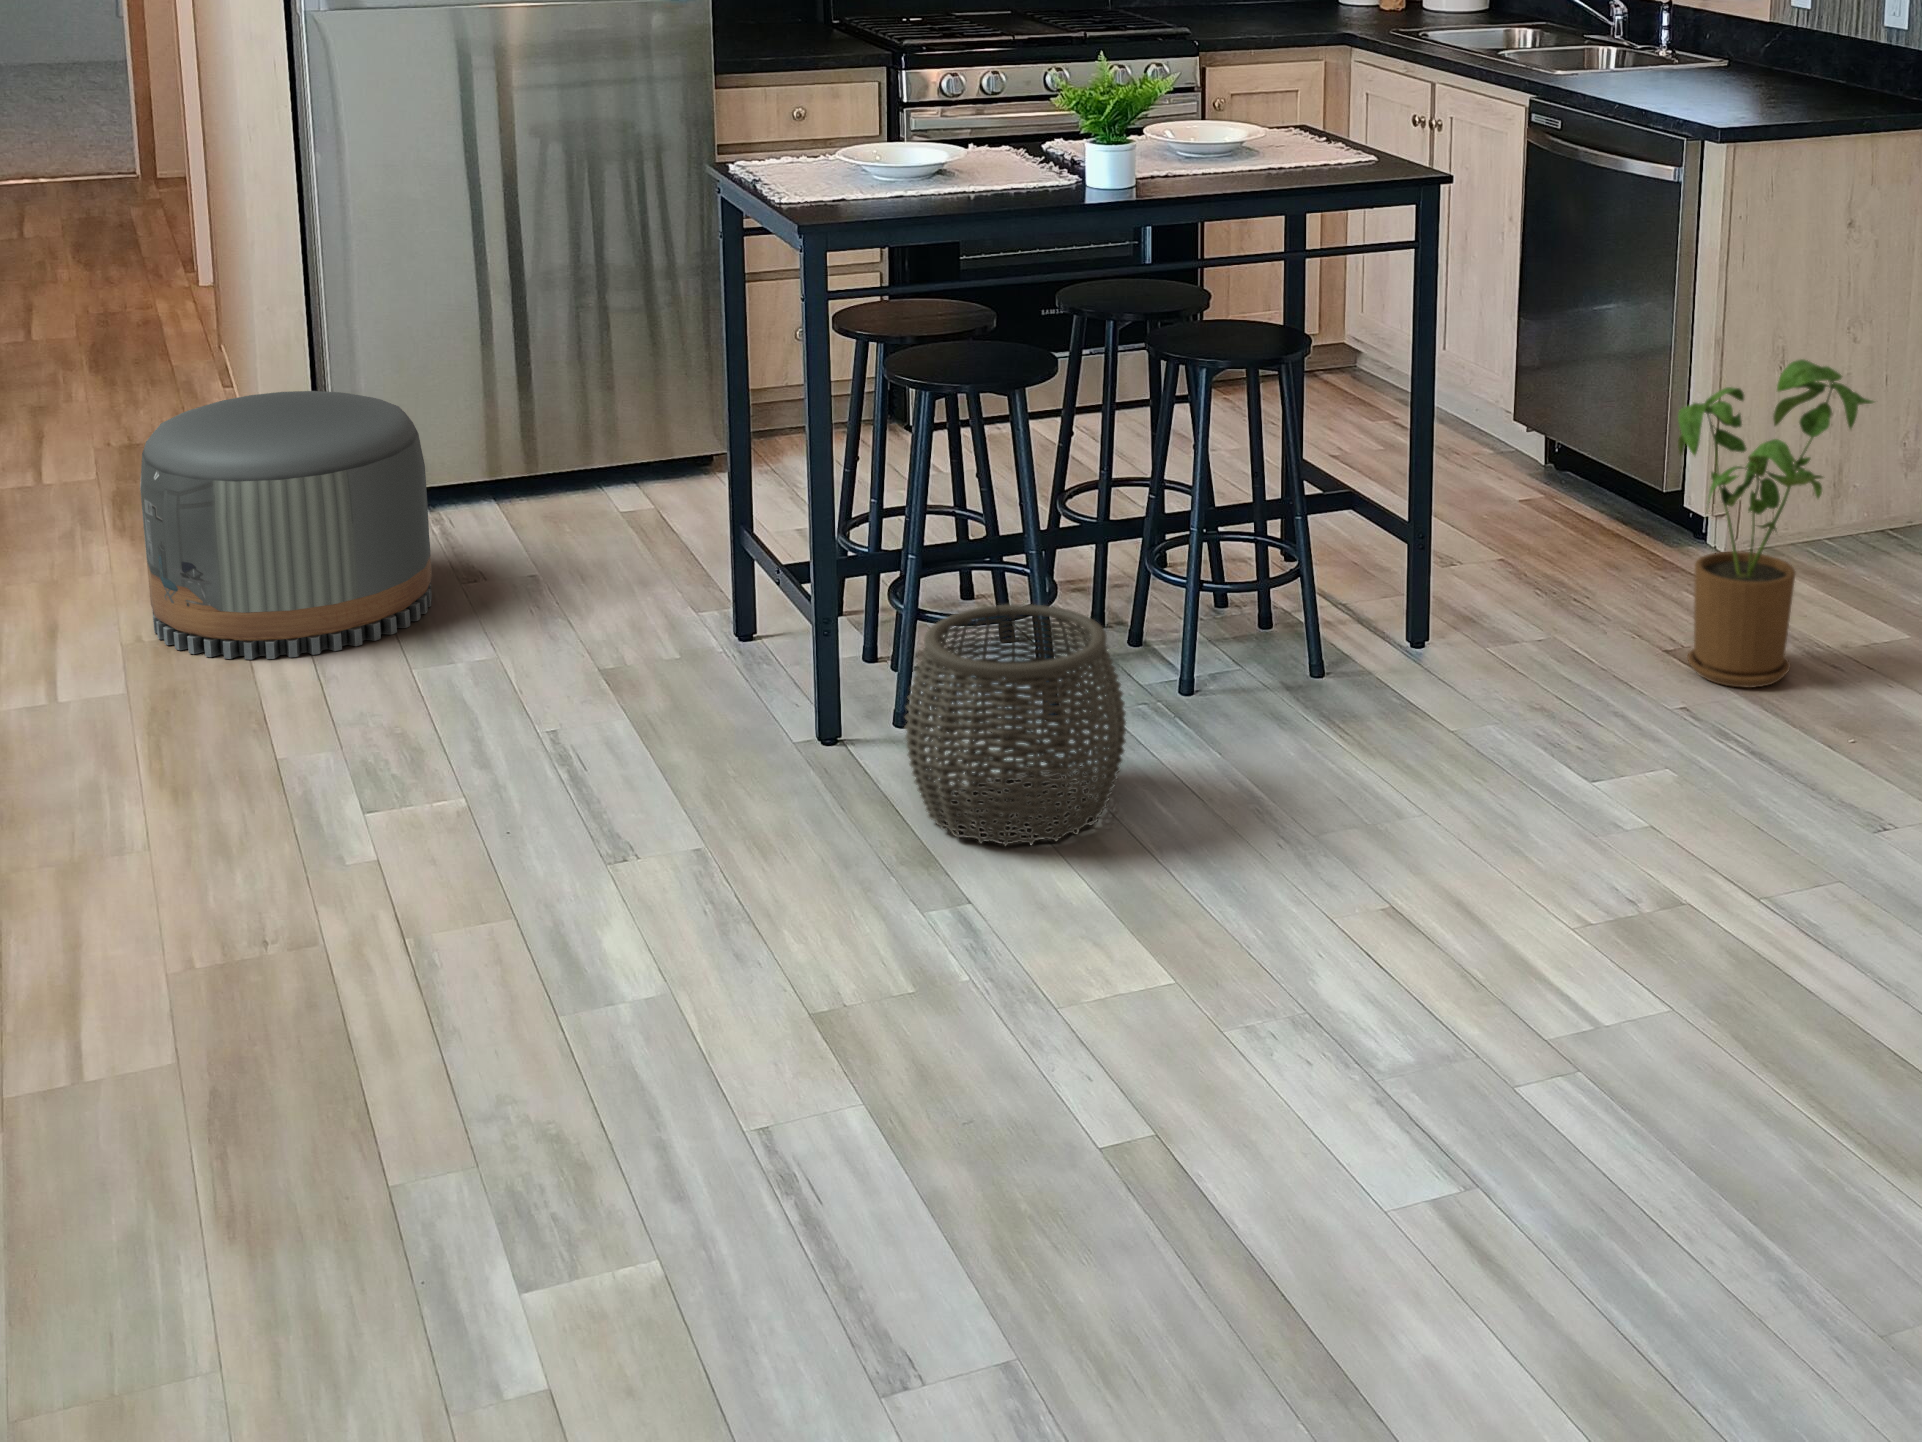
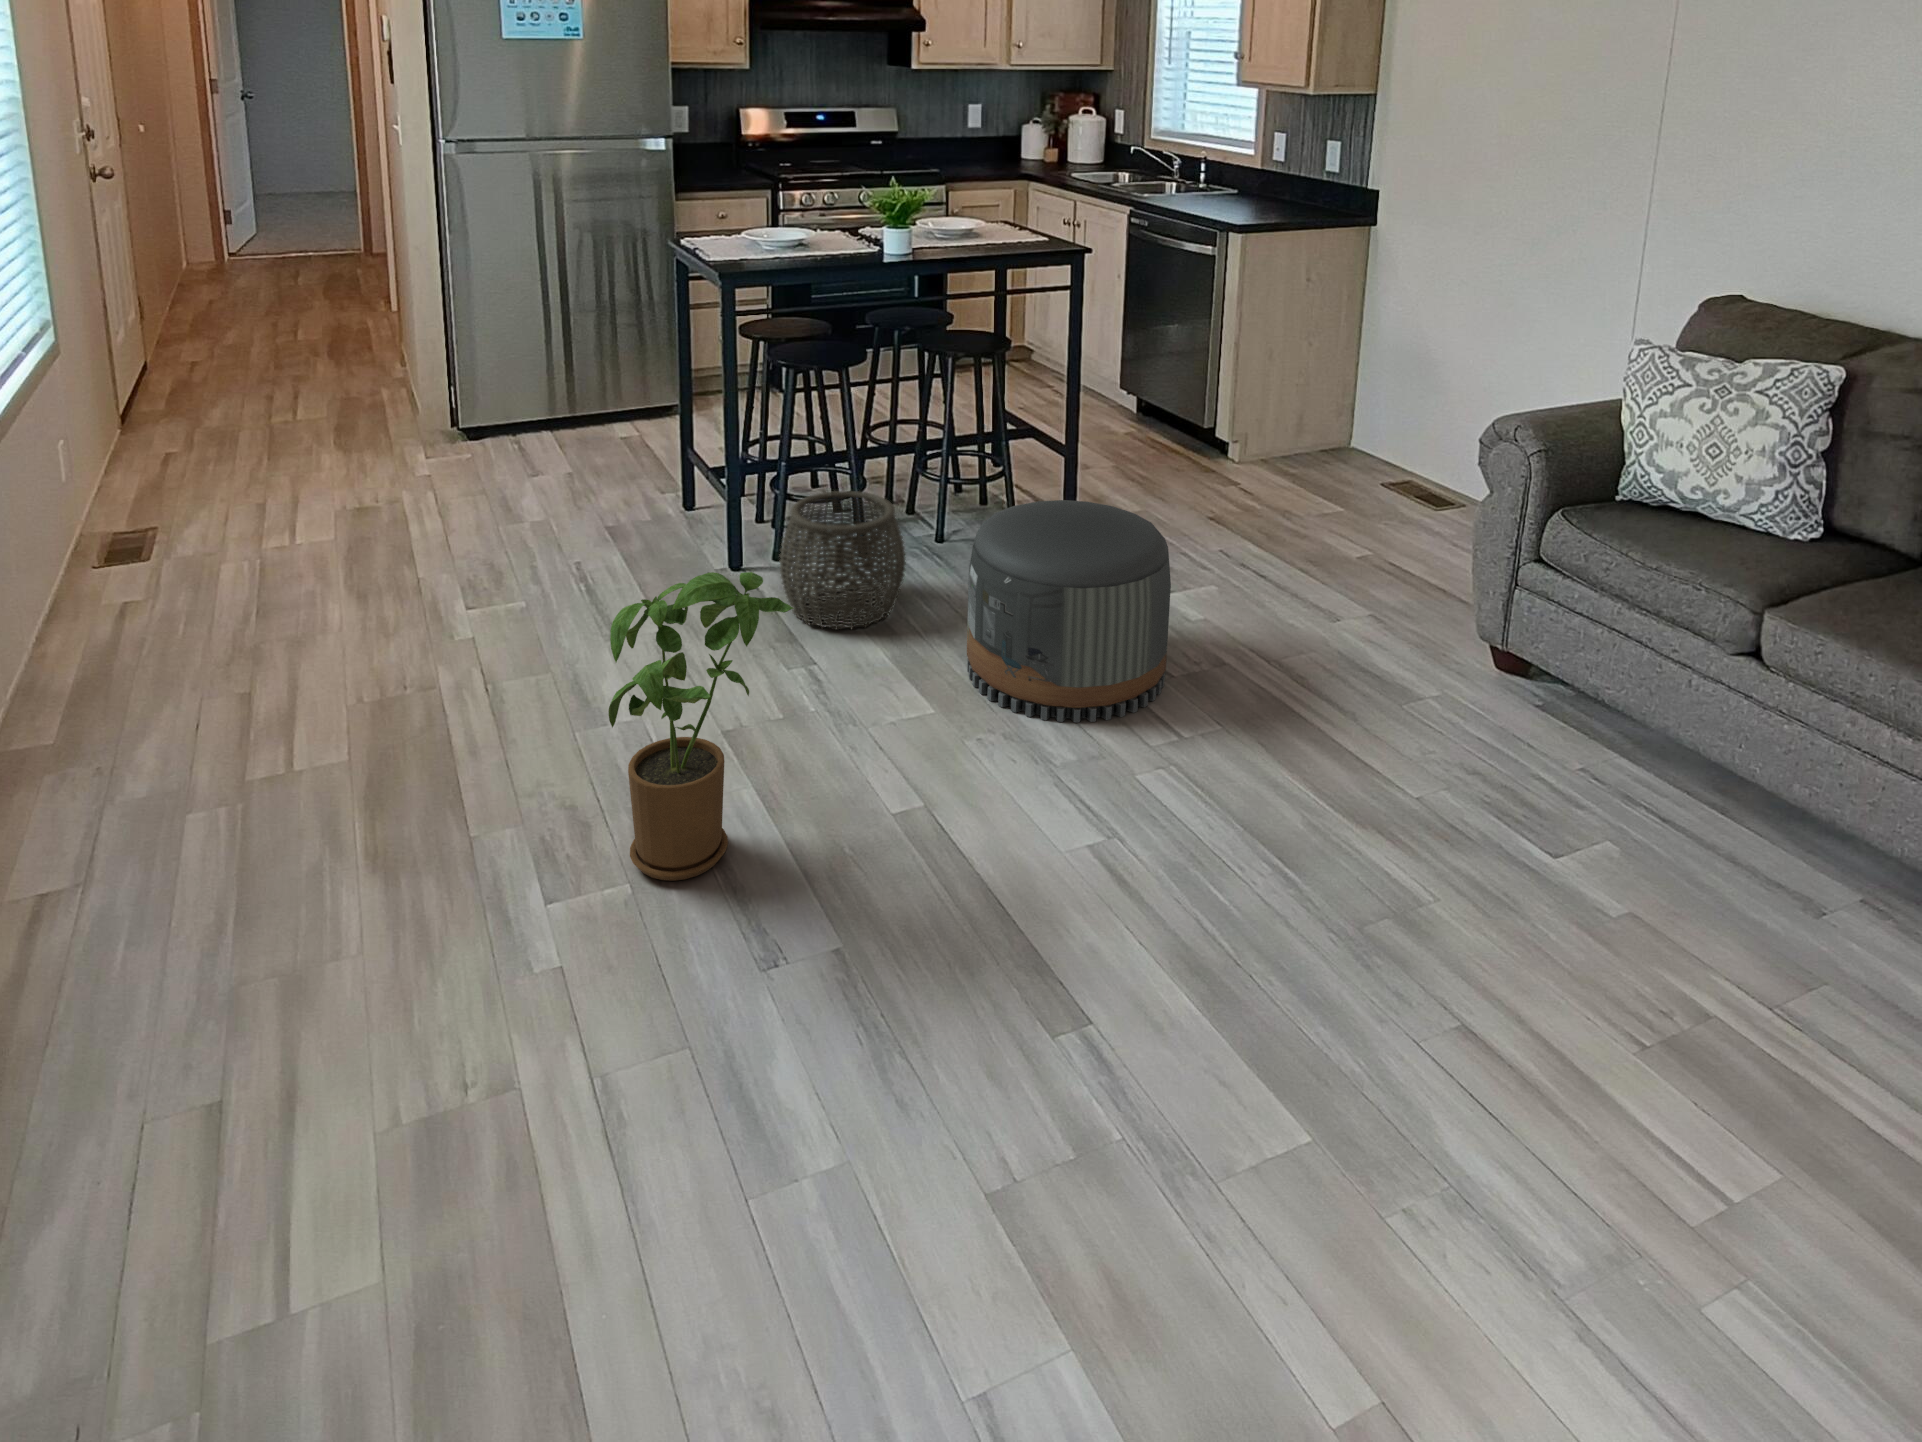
house plant: present [1678,359,1874,688] -> present [608,572,794,881]
pouf: present [140,391,432,659] -> present [967,500,1171,722]

